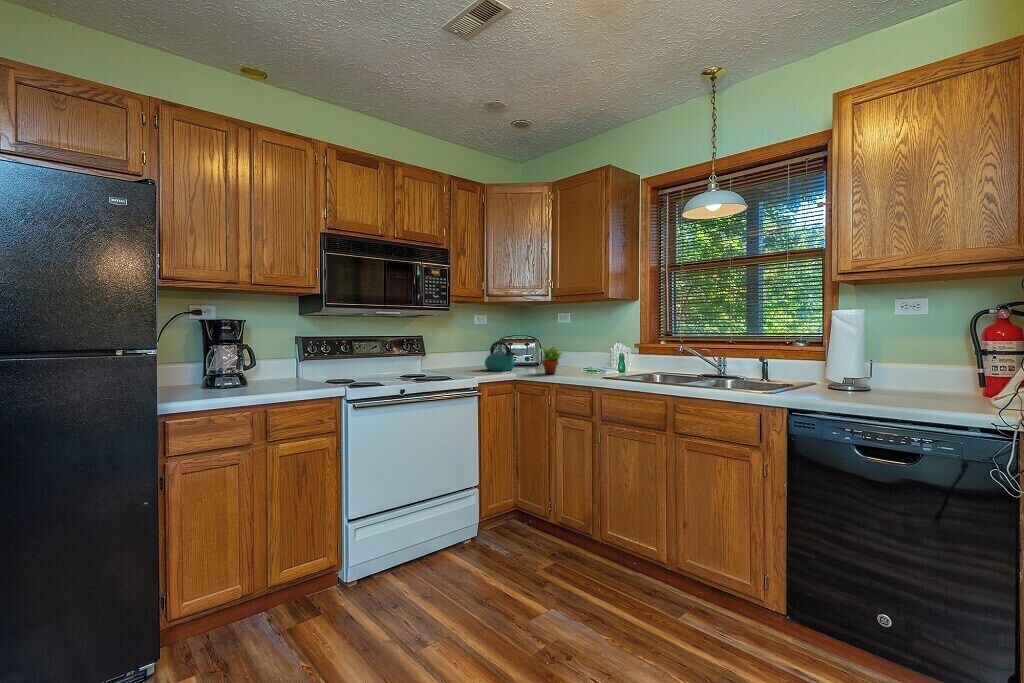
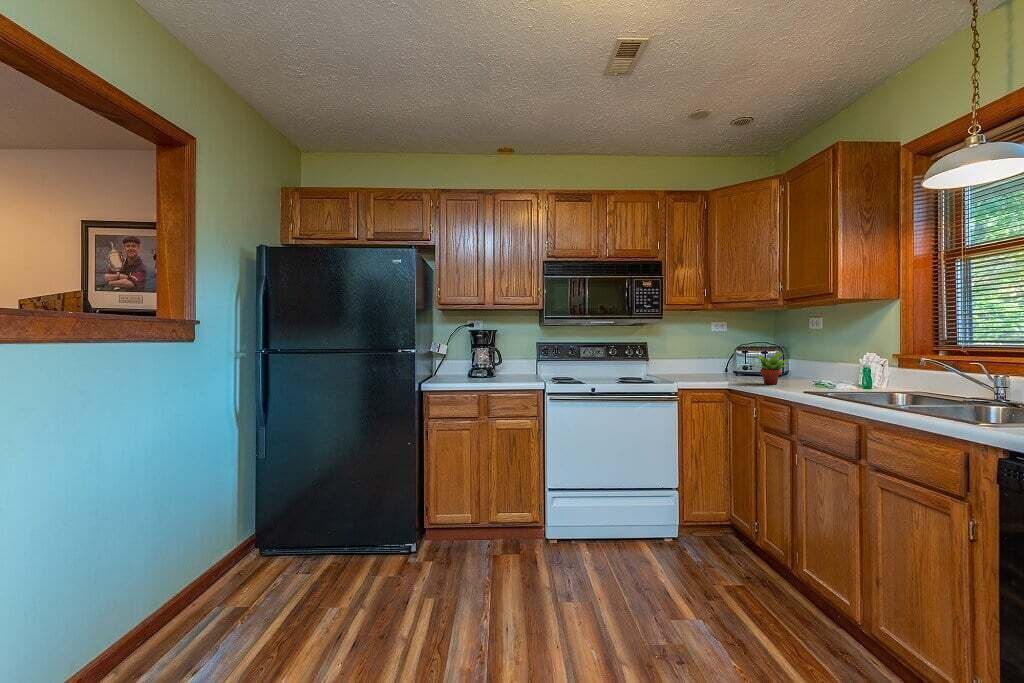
kettle: present [485,341,515,371] -> none [707,348,741,378]

